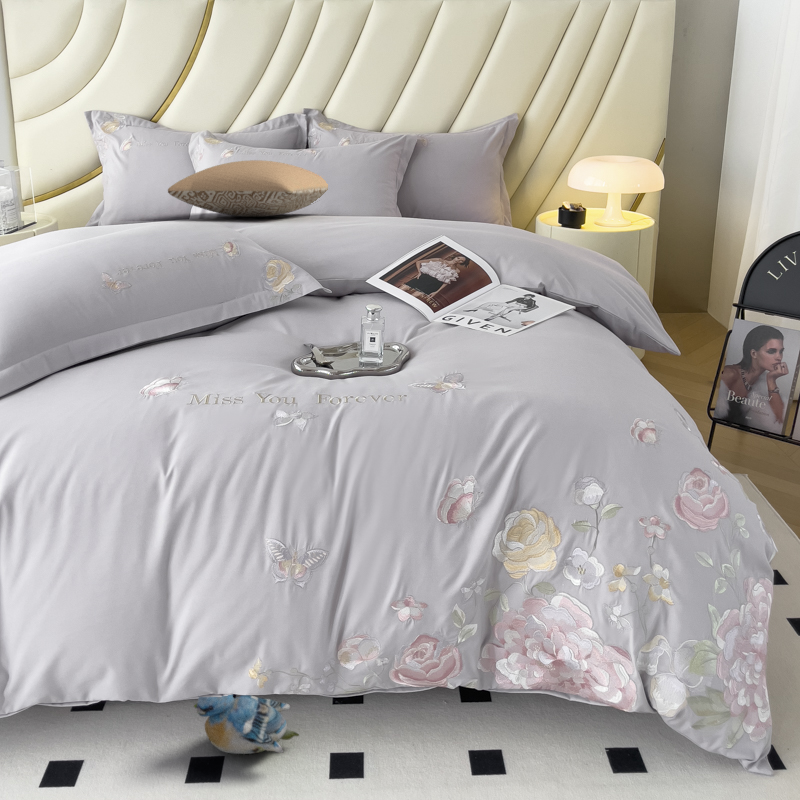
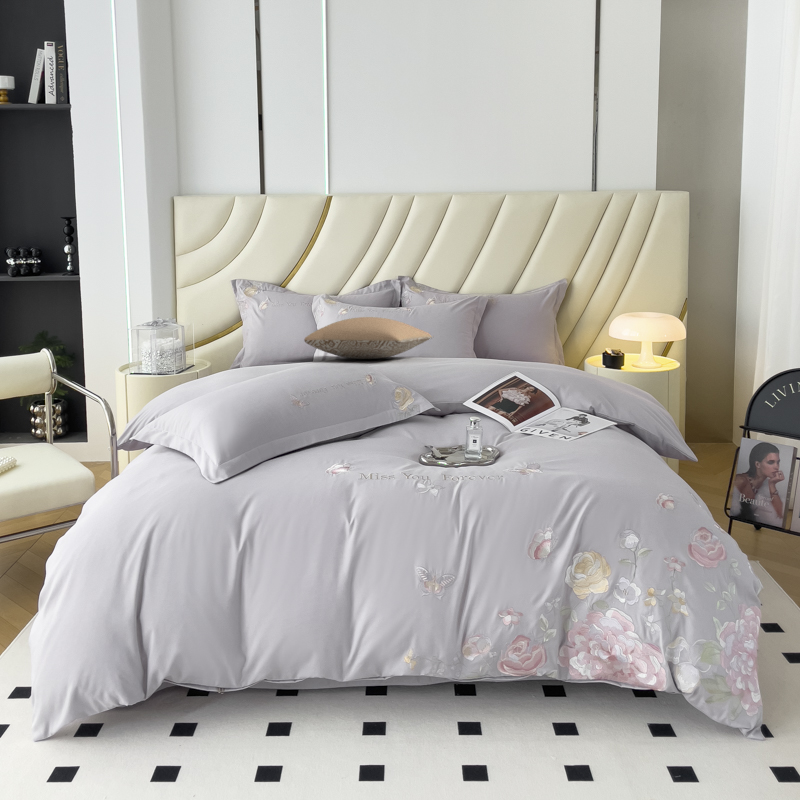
plush toy: present [194,695,299,754] -> none [362,672,432,722]

